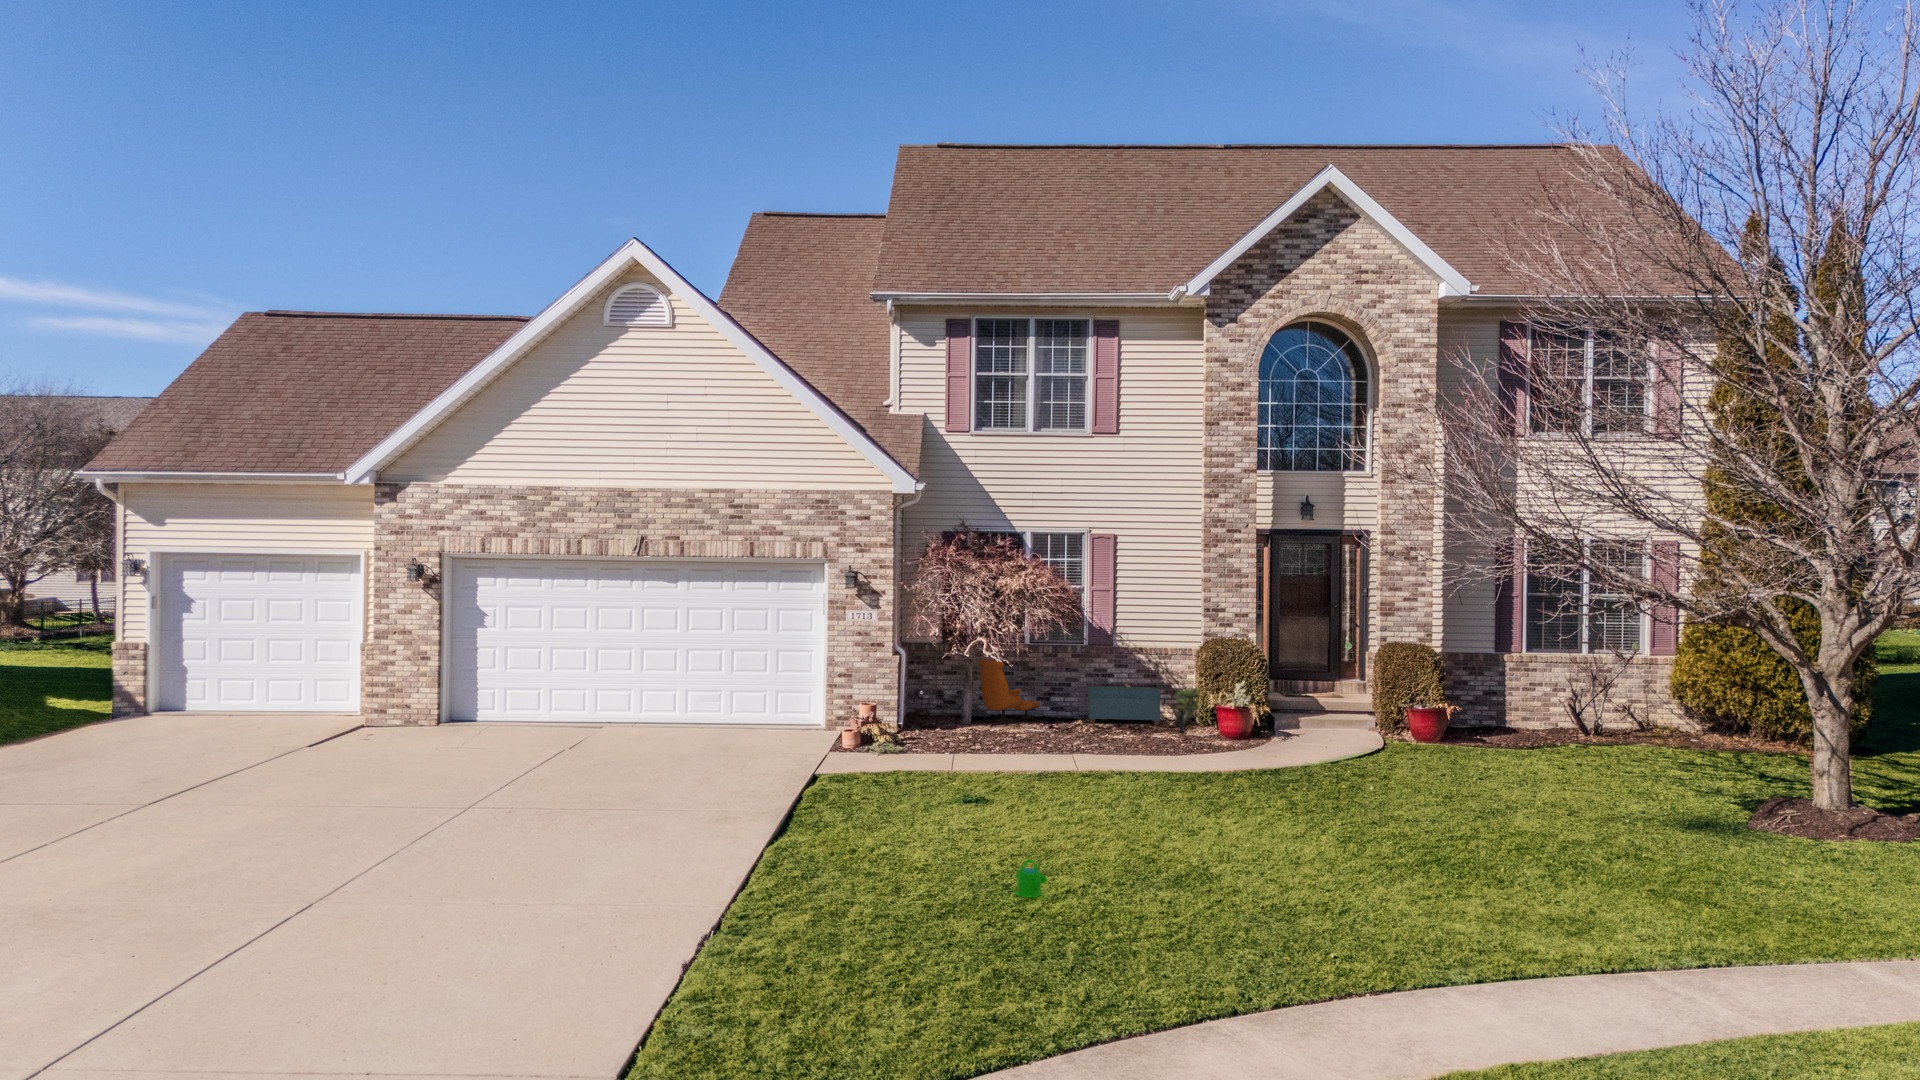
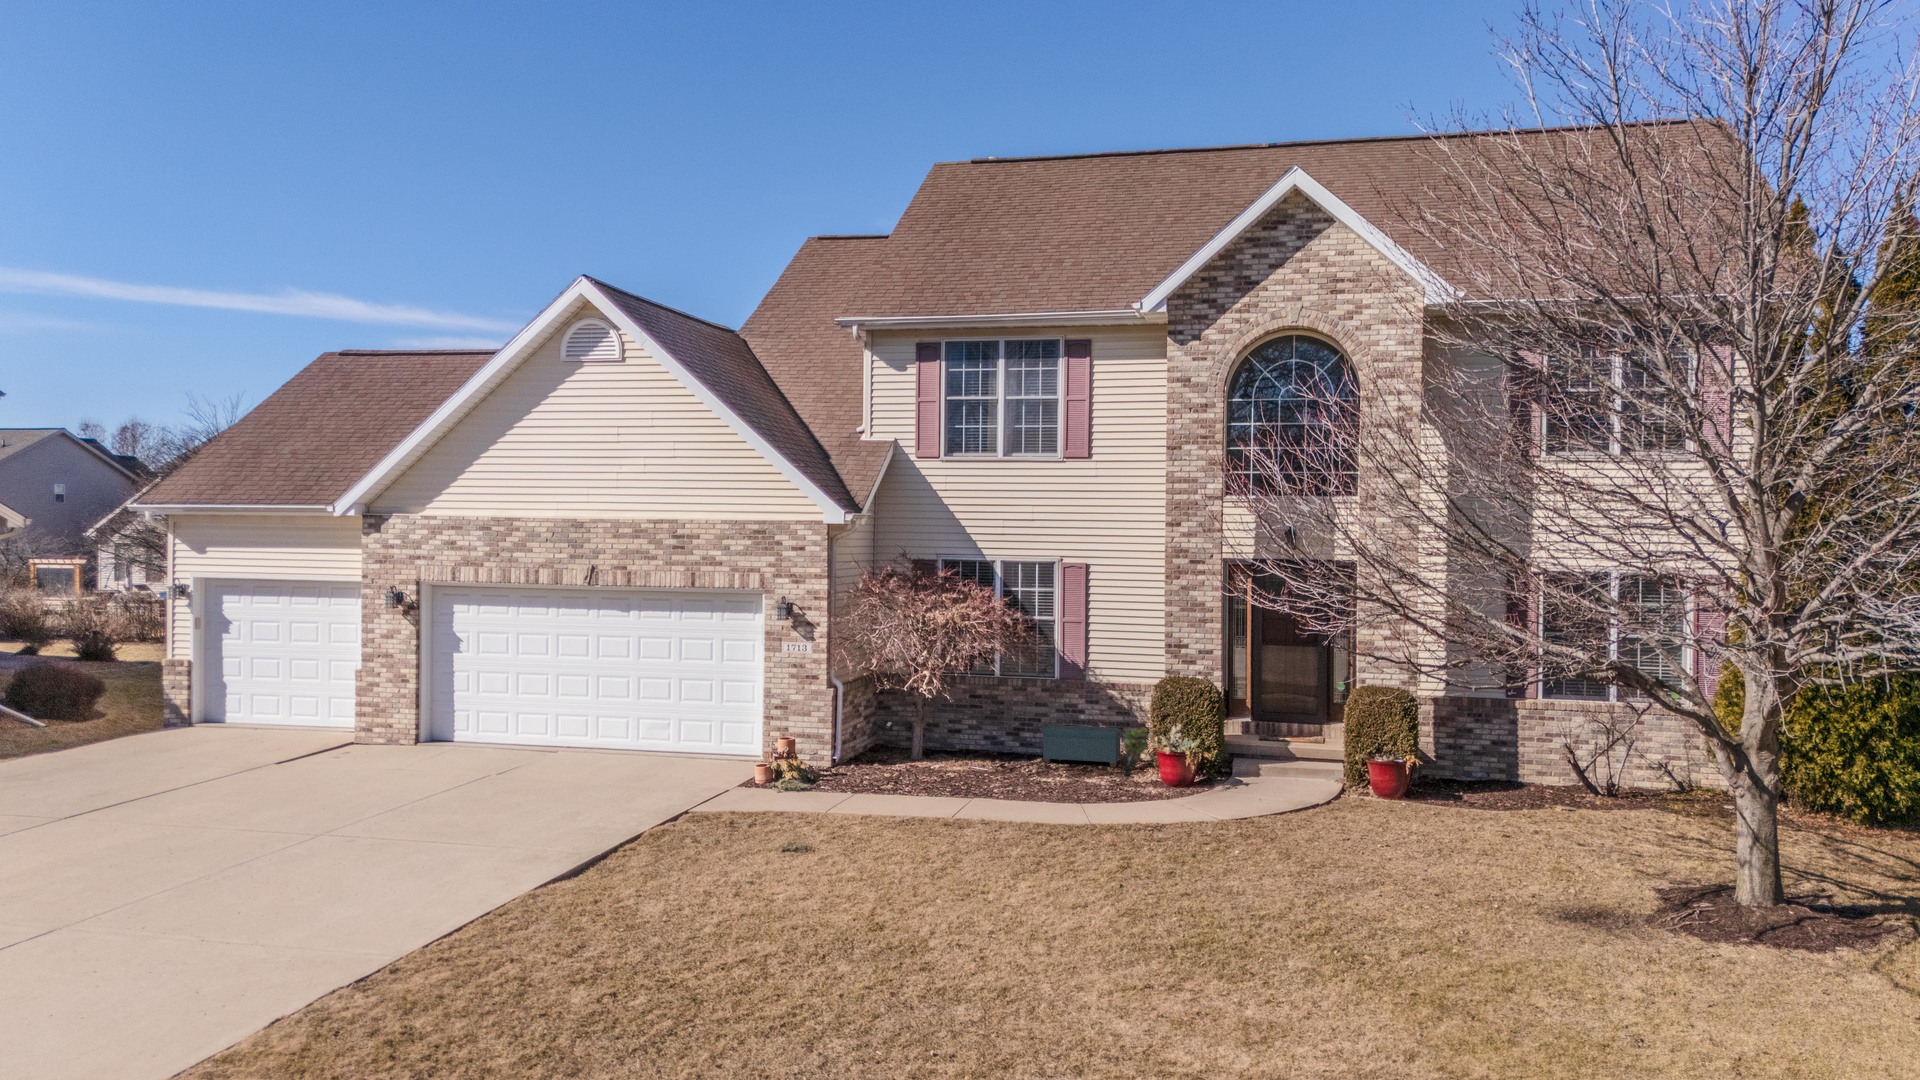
lounge chair: present [979,659,1040,727] -> none [925,693,998,764]
watering can: present [1016,859,1047,898] -> none [725,874,751,910]

